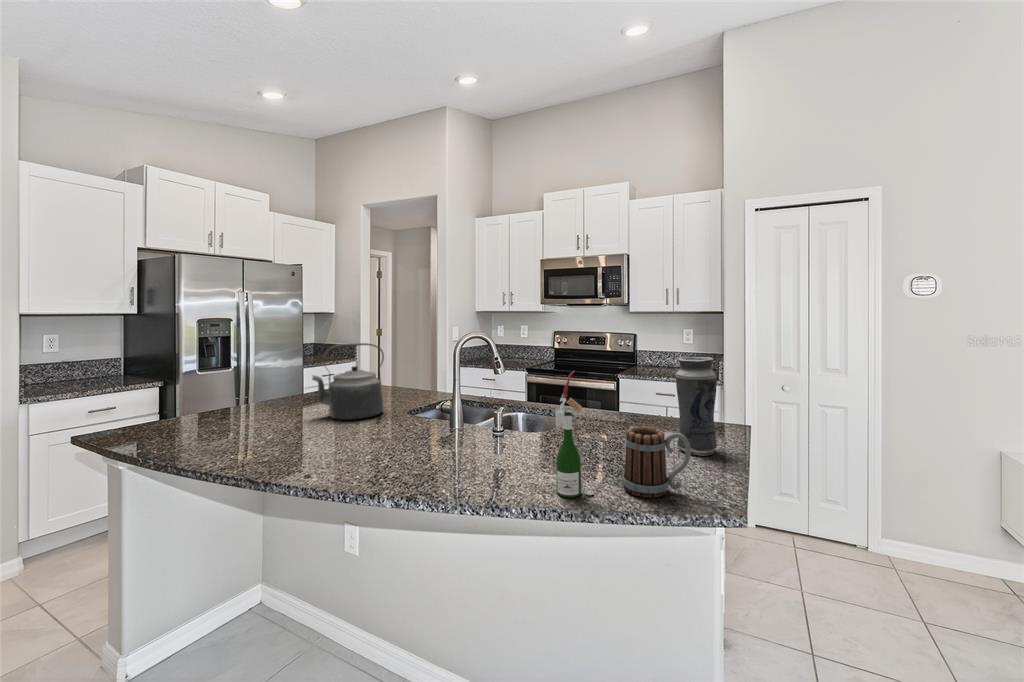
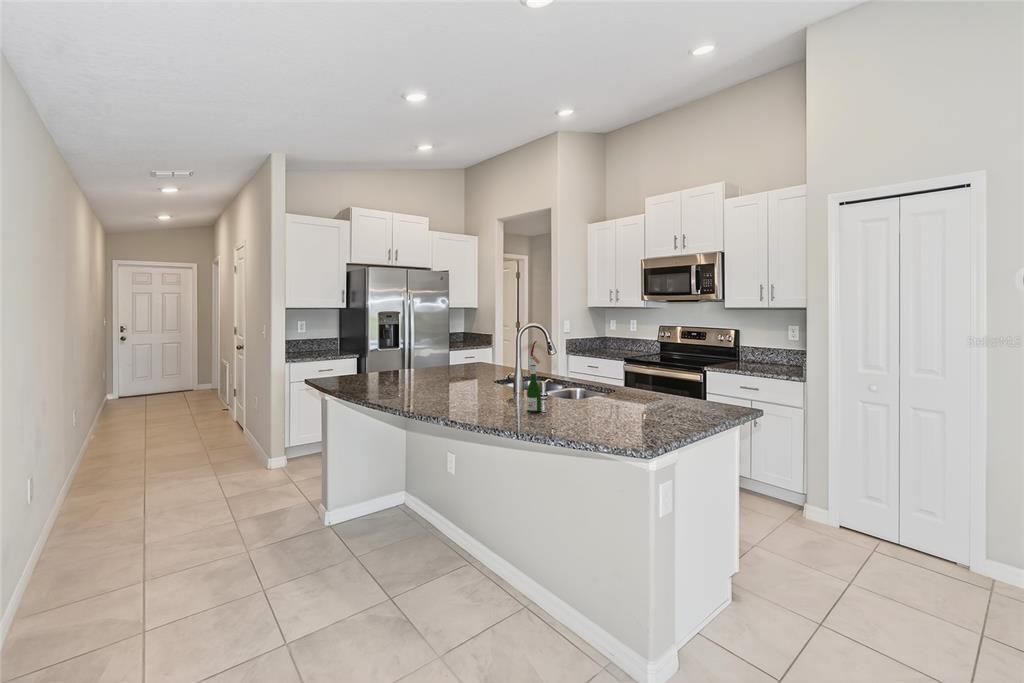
kettle: present [312,343,384,420] -> none [432,329,477,378]
vase: present [676,357,717,456] -> none [638,340,667,408]
mug: present [622,426,691,498] -> none [566,377,603,416]

